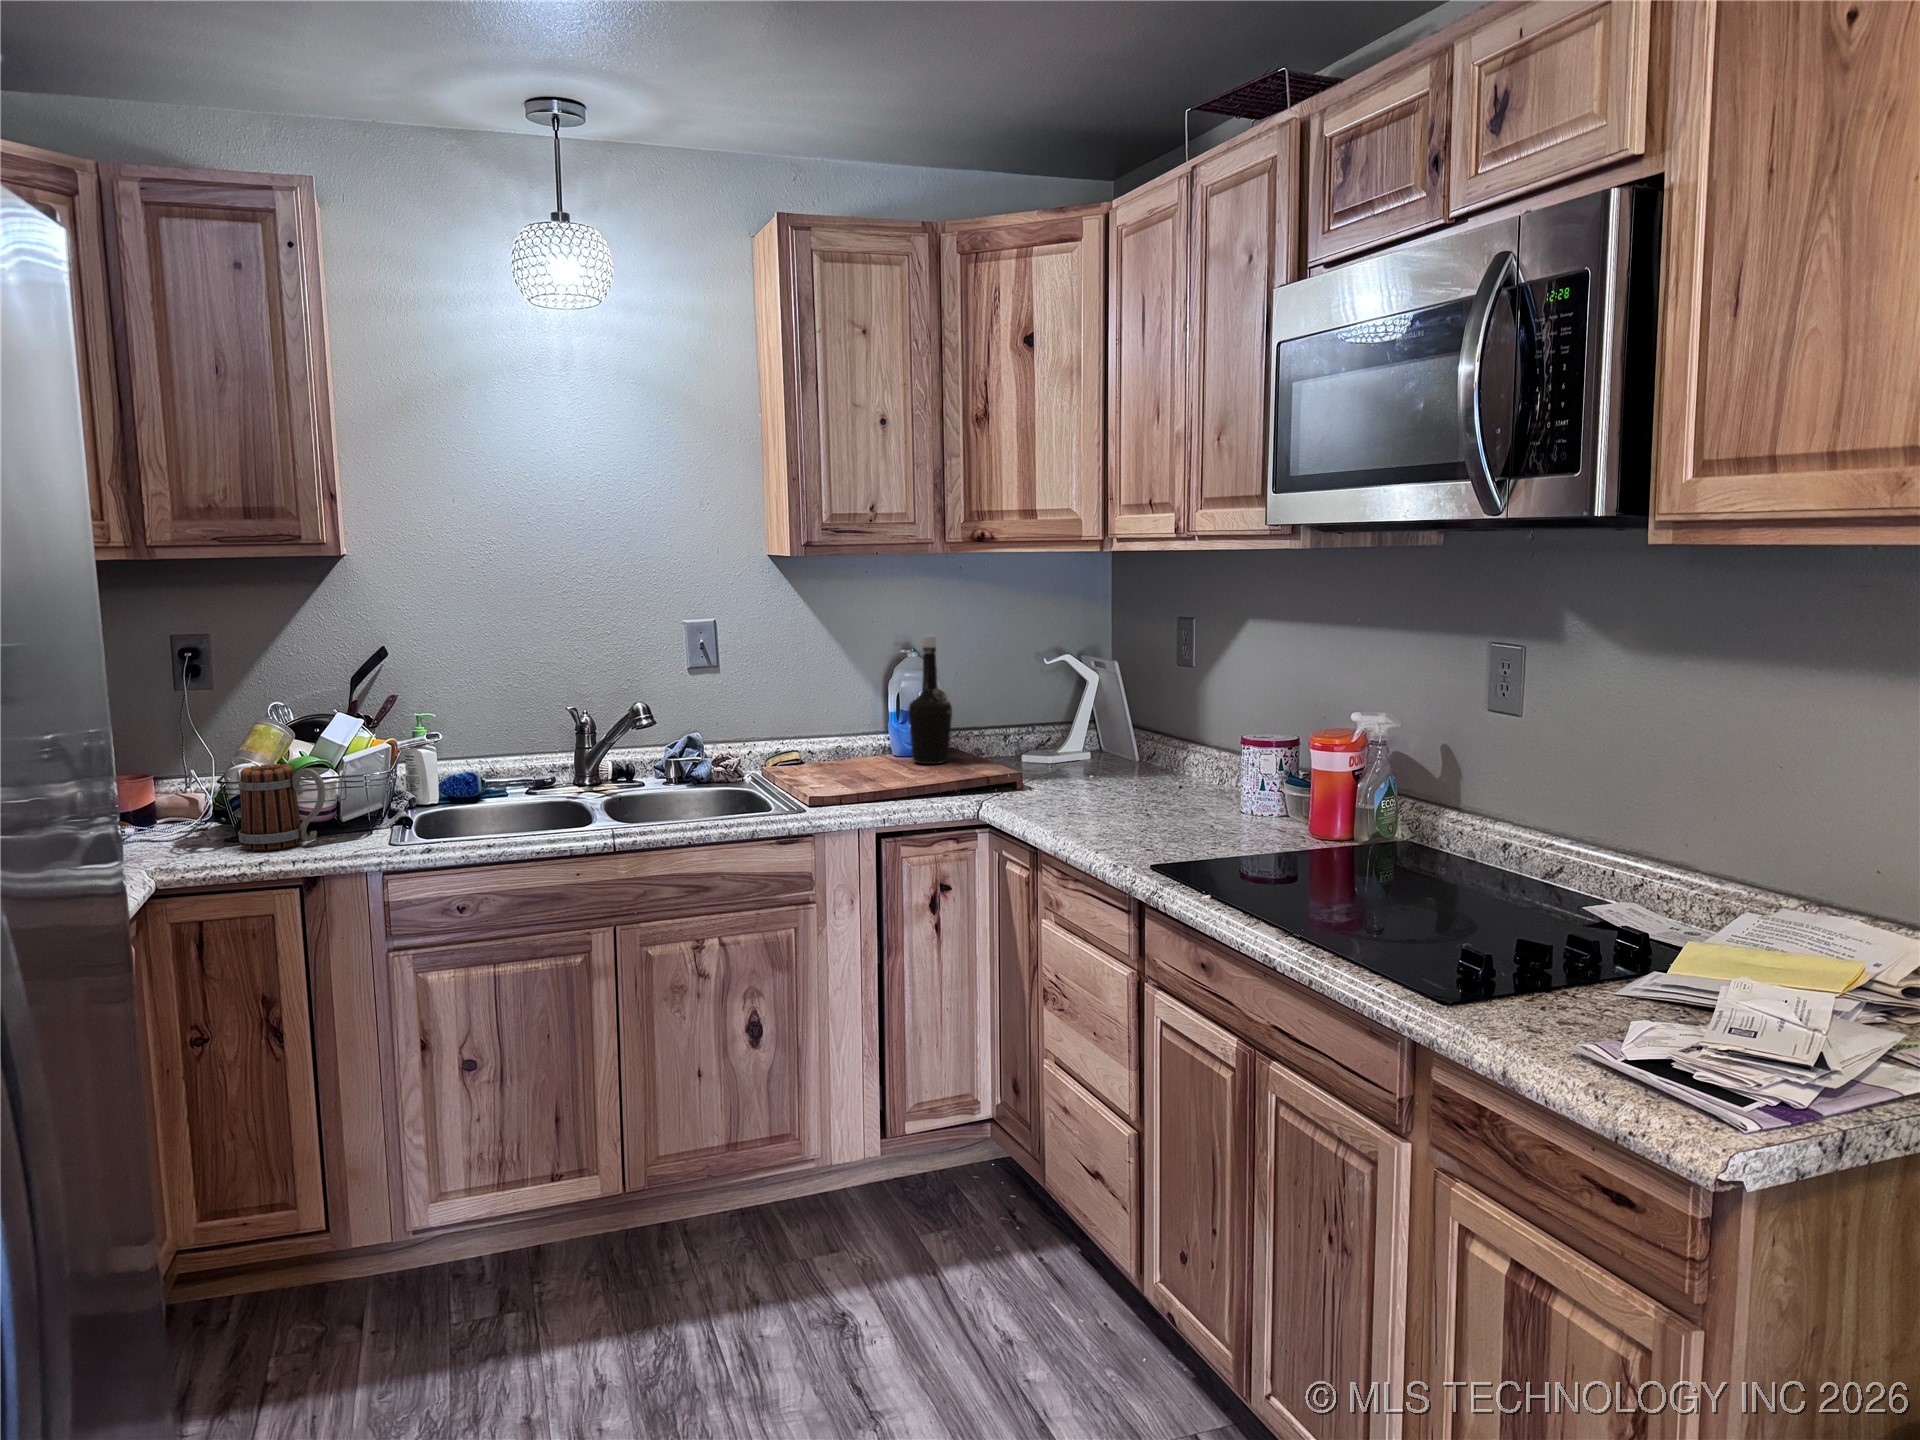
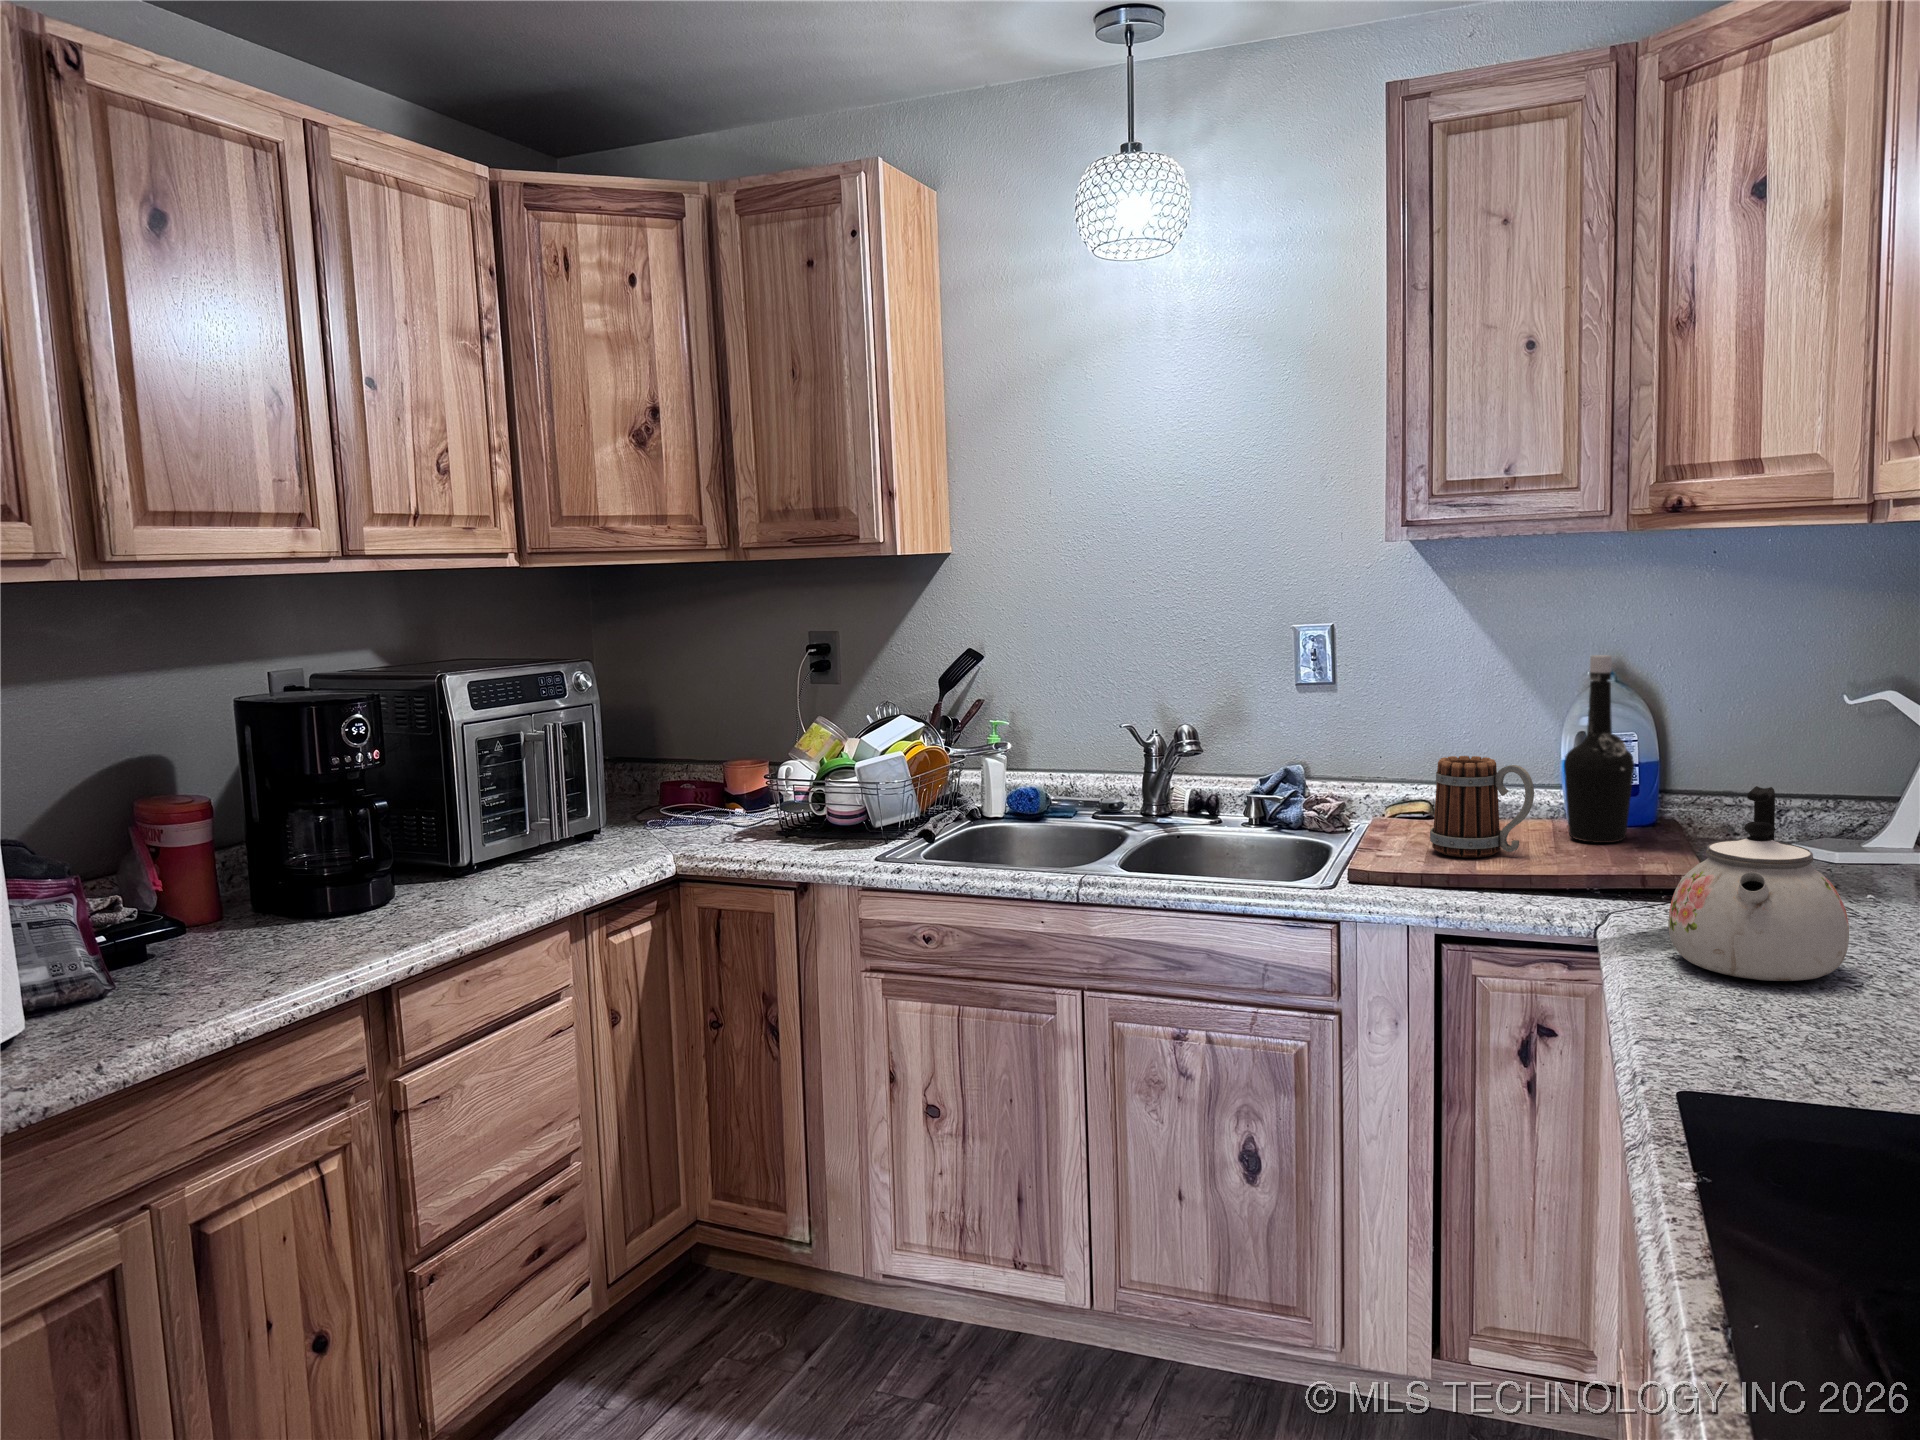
kettle: none [1047,707,1141,819] -> present [1668,786,1849,981]
mug: present [238,764,325,851] -> present [1430,756,1534,857]

